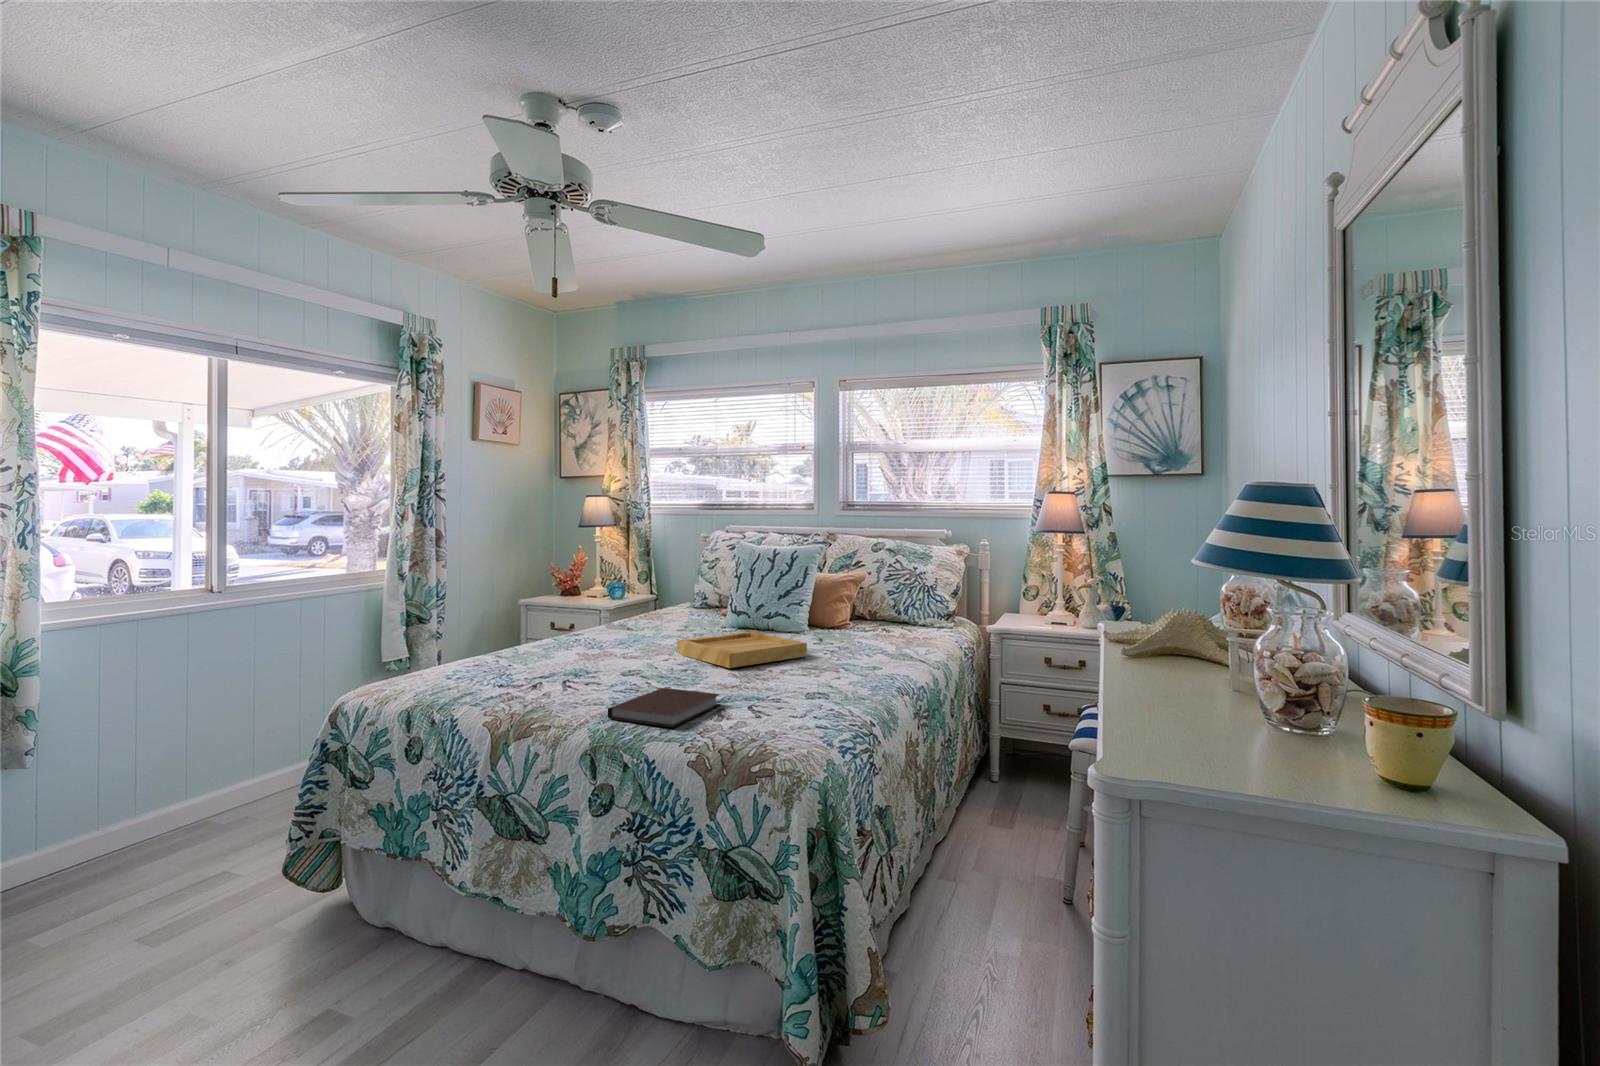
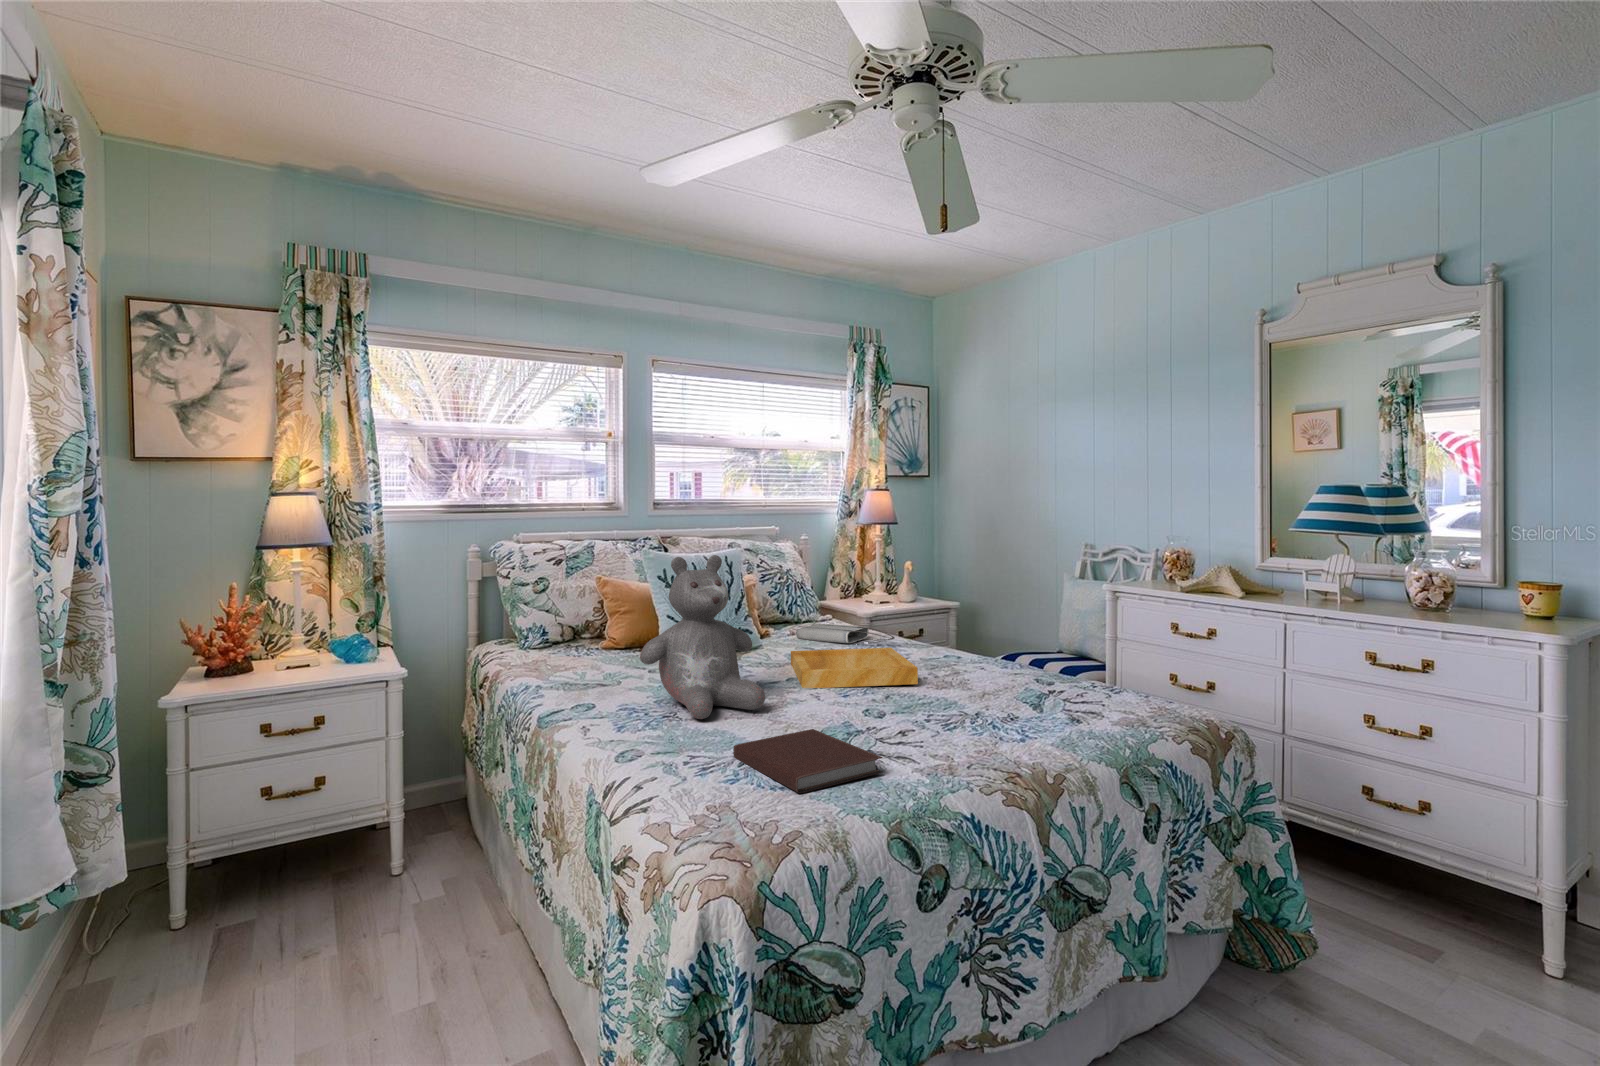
teddy bear: none [550,545,637,652] -> present [640,555,765,719]
tote bag: none [852,623,901,644] -> present [796,624,895,644]
notebook: present [608,688,721,727] -> present [733,729,883,793]

